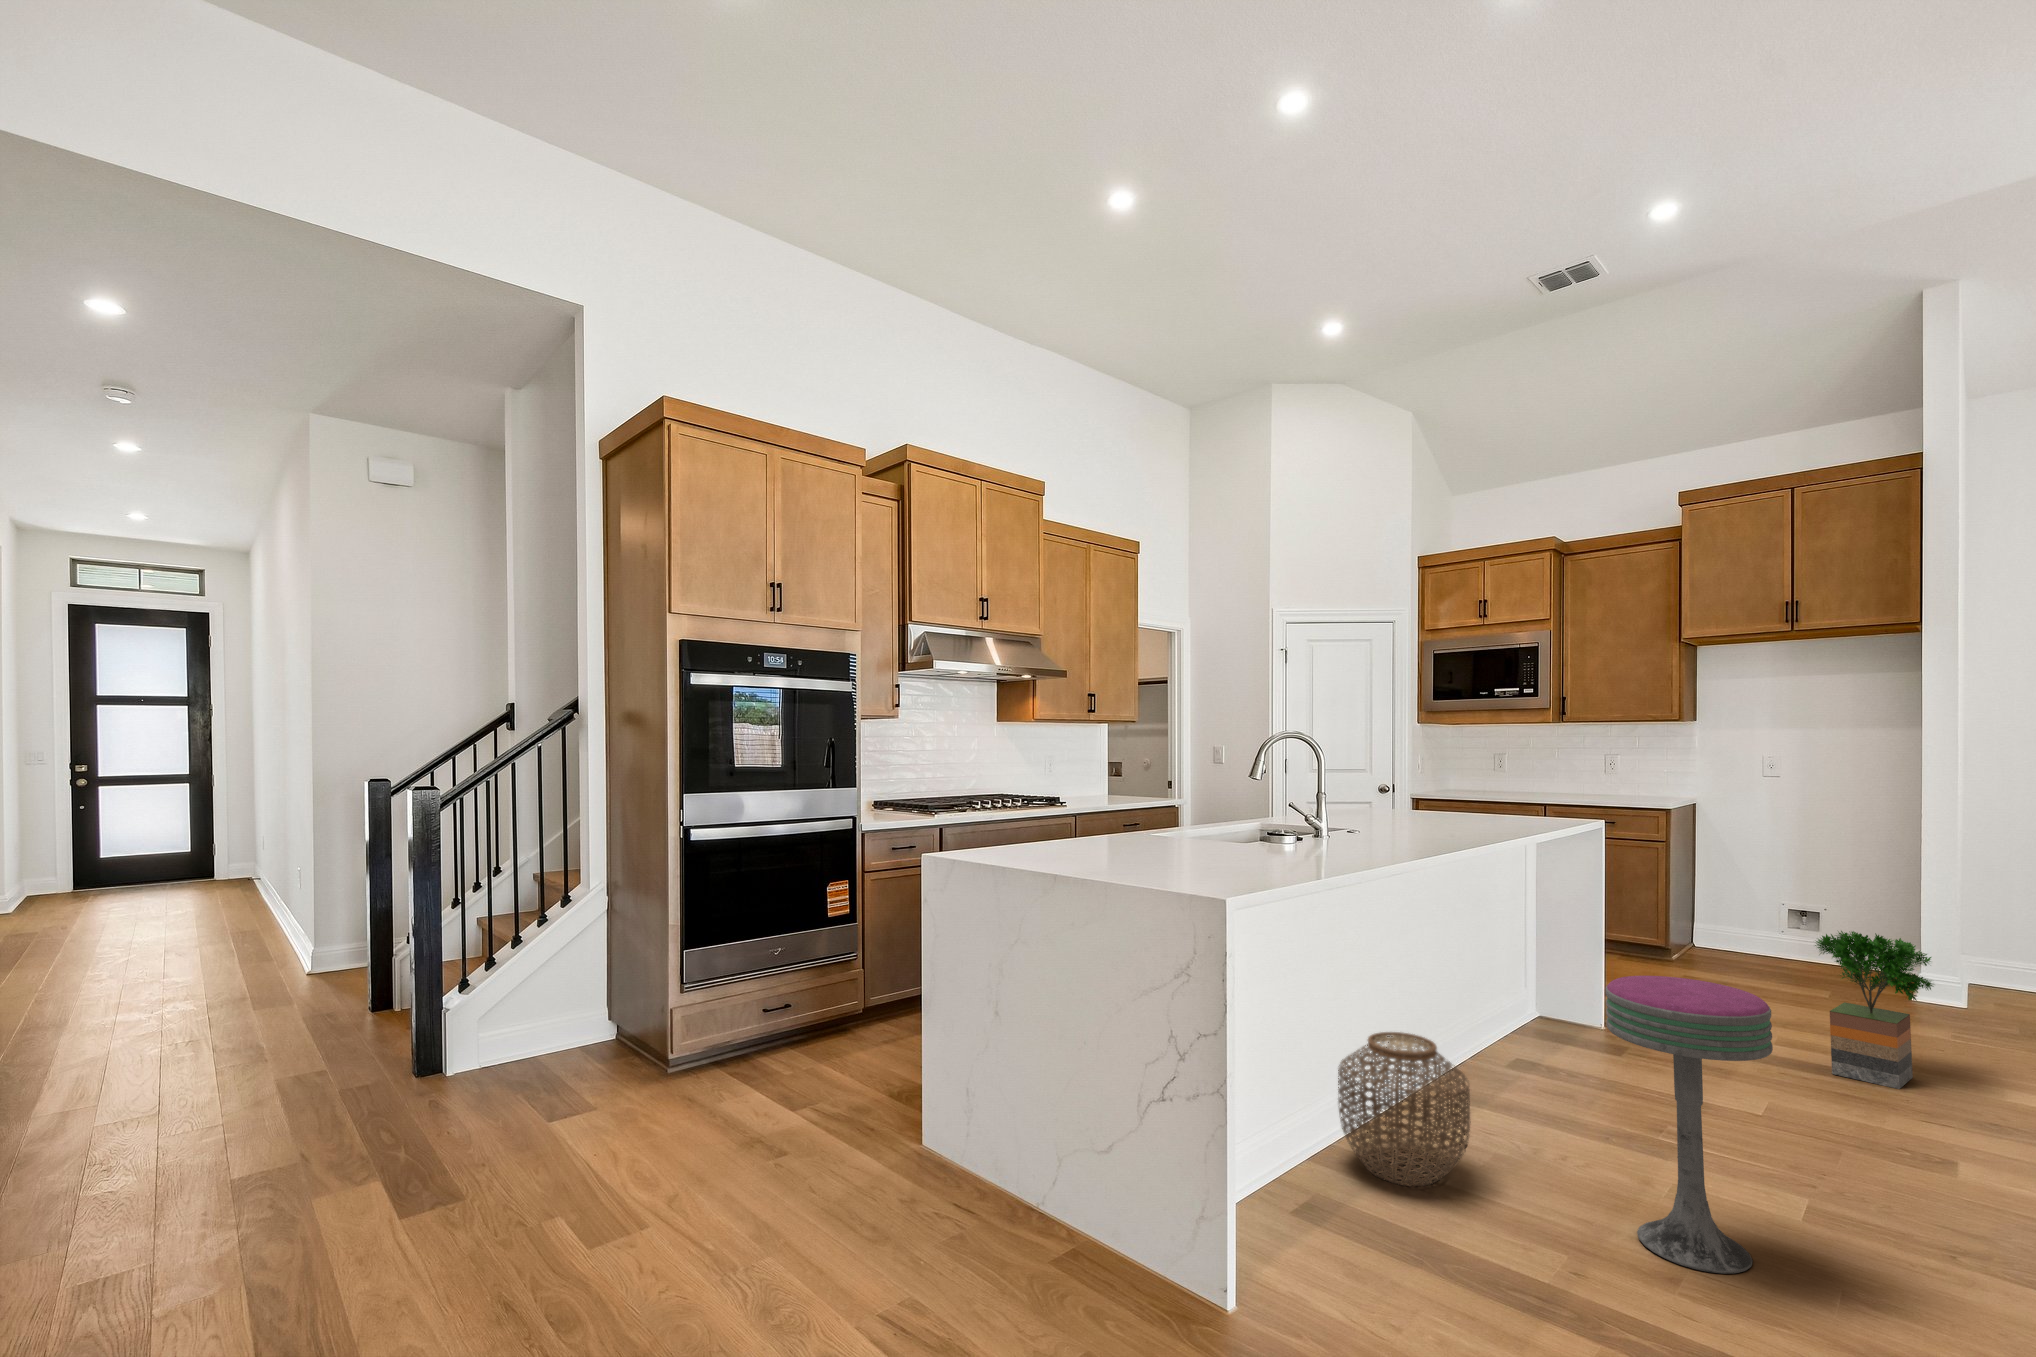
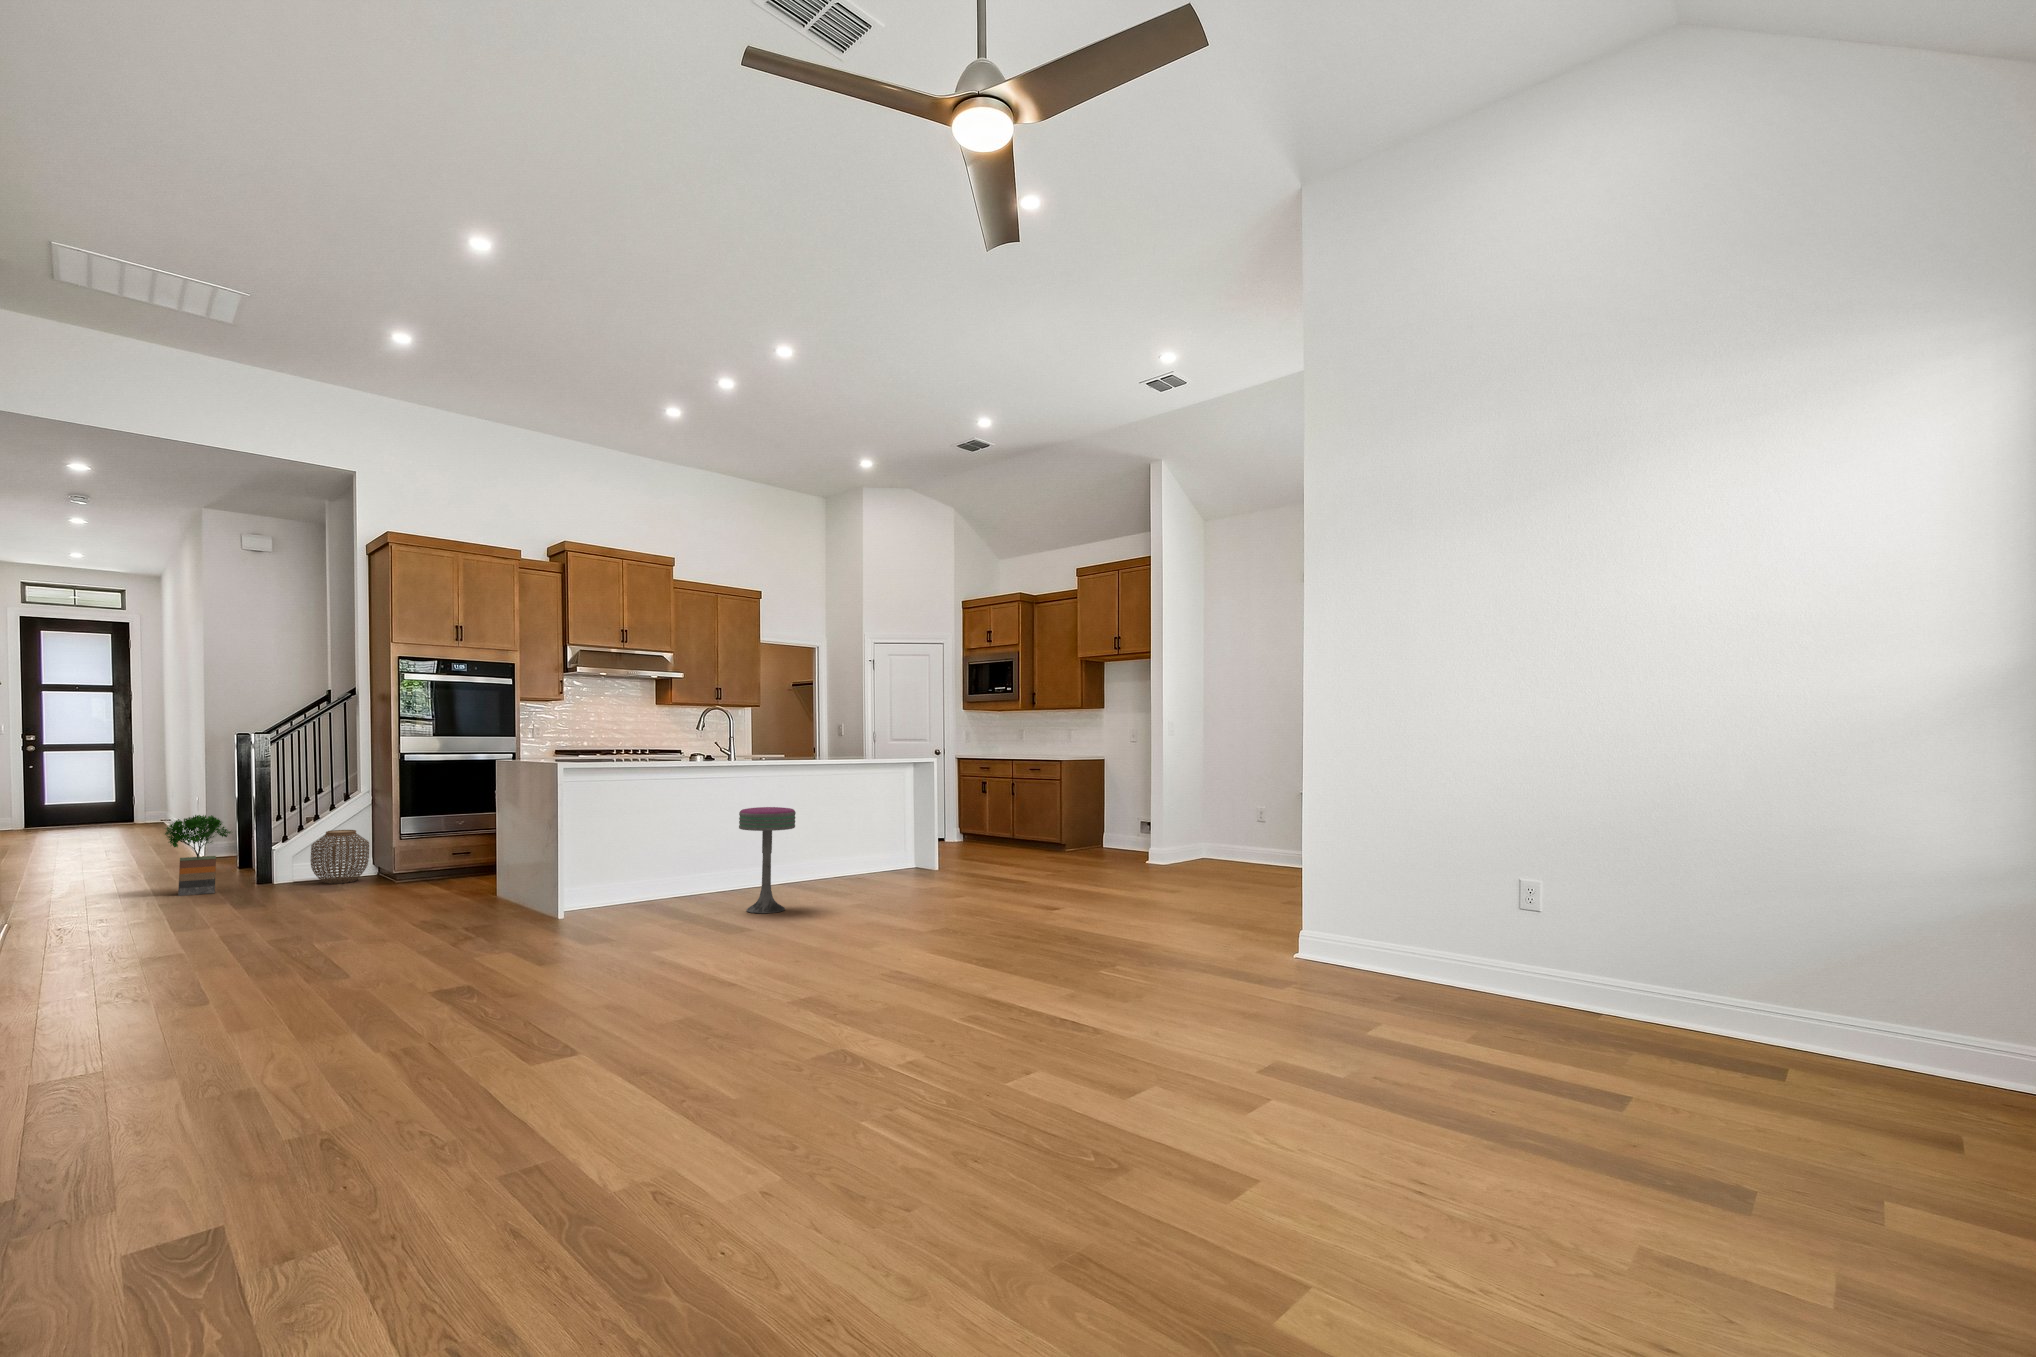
potted tree: present [1815,931,1933,1089] -> present [165,815,231,896]
woven basket: present [1338,1032,1471,1186] -> present [310,830,369,884]

